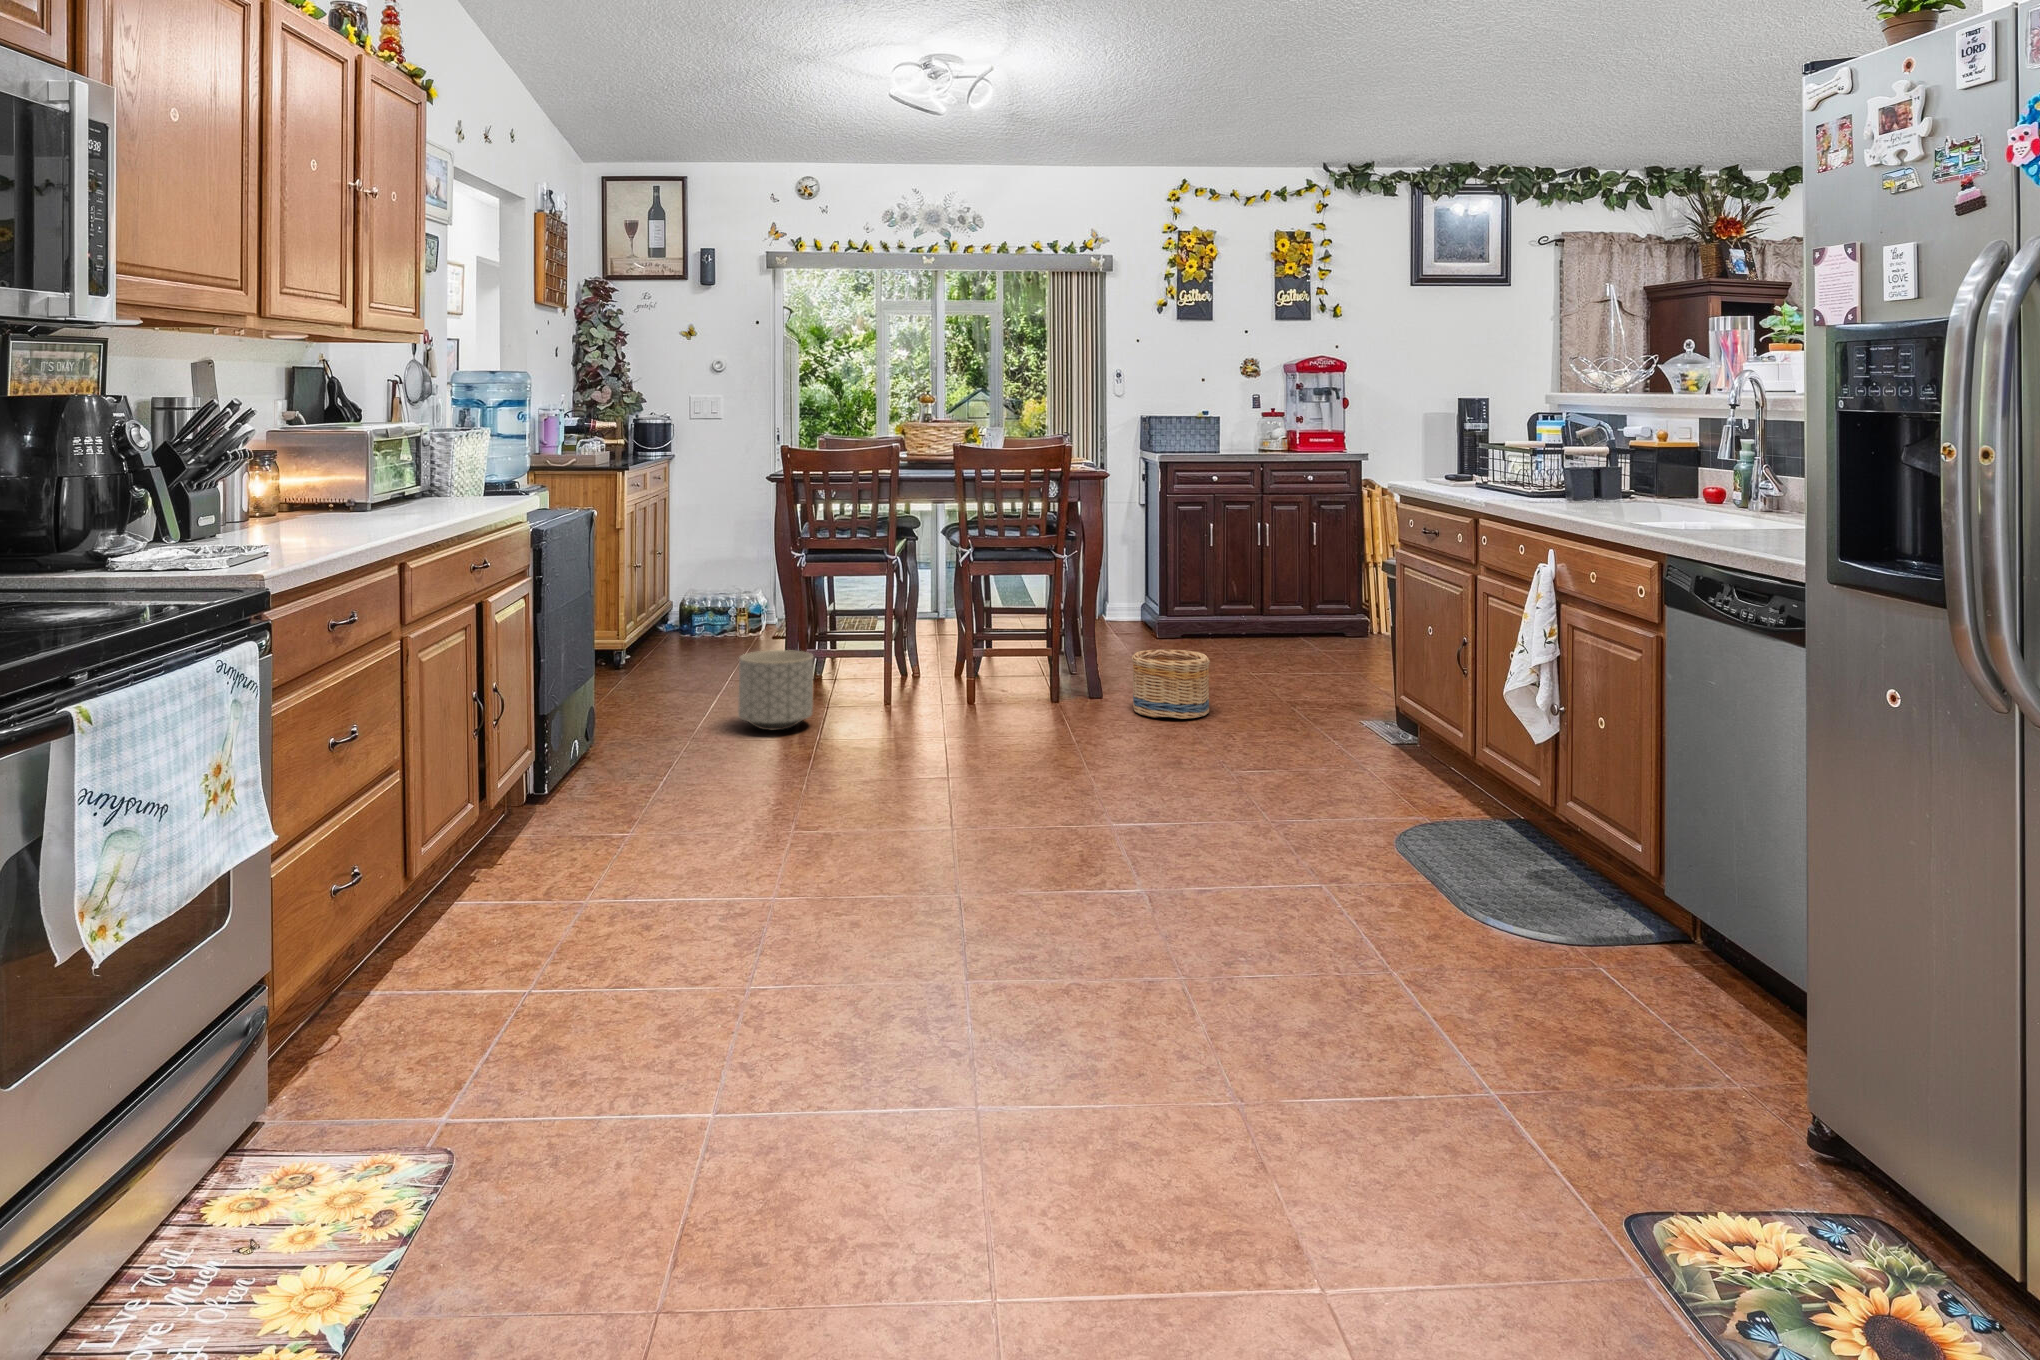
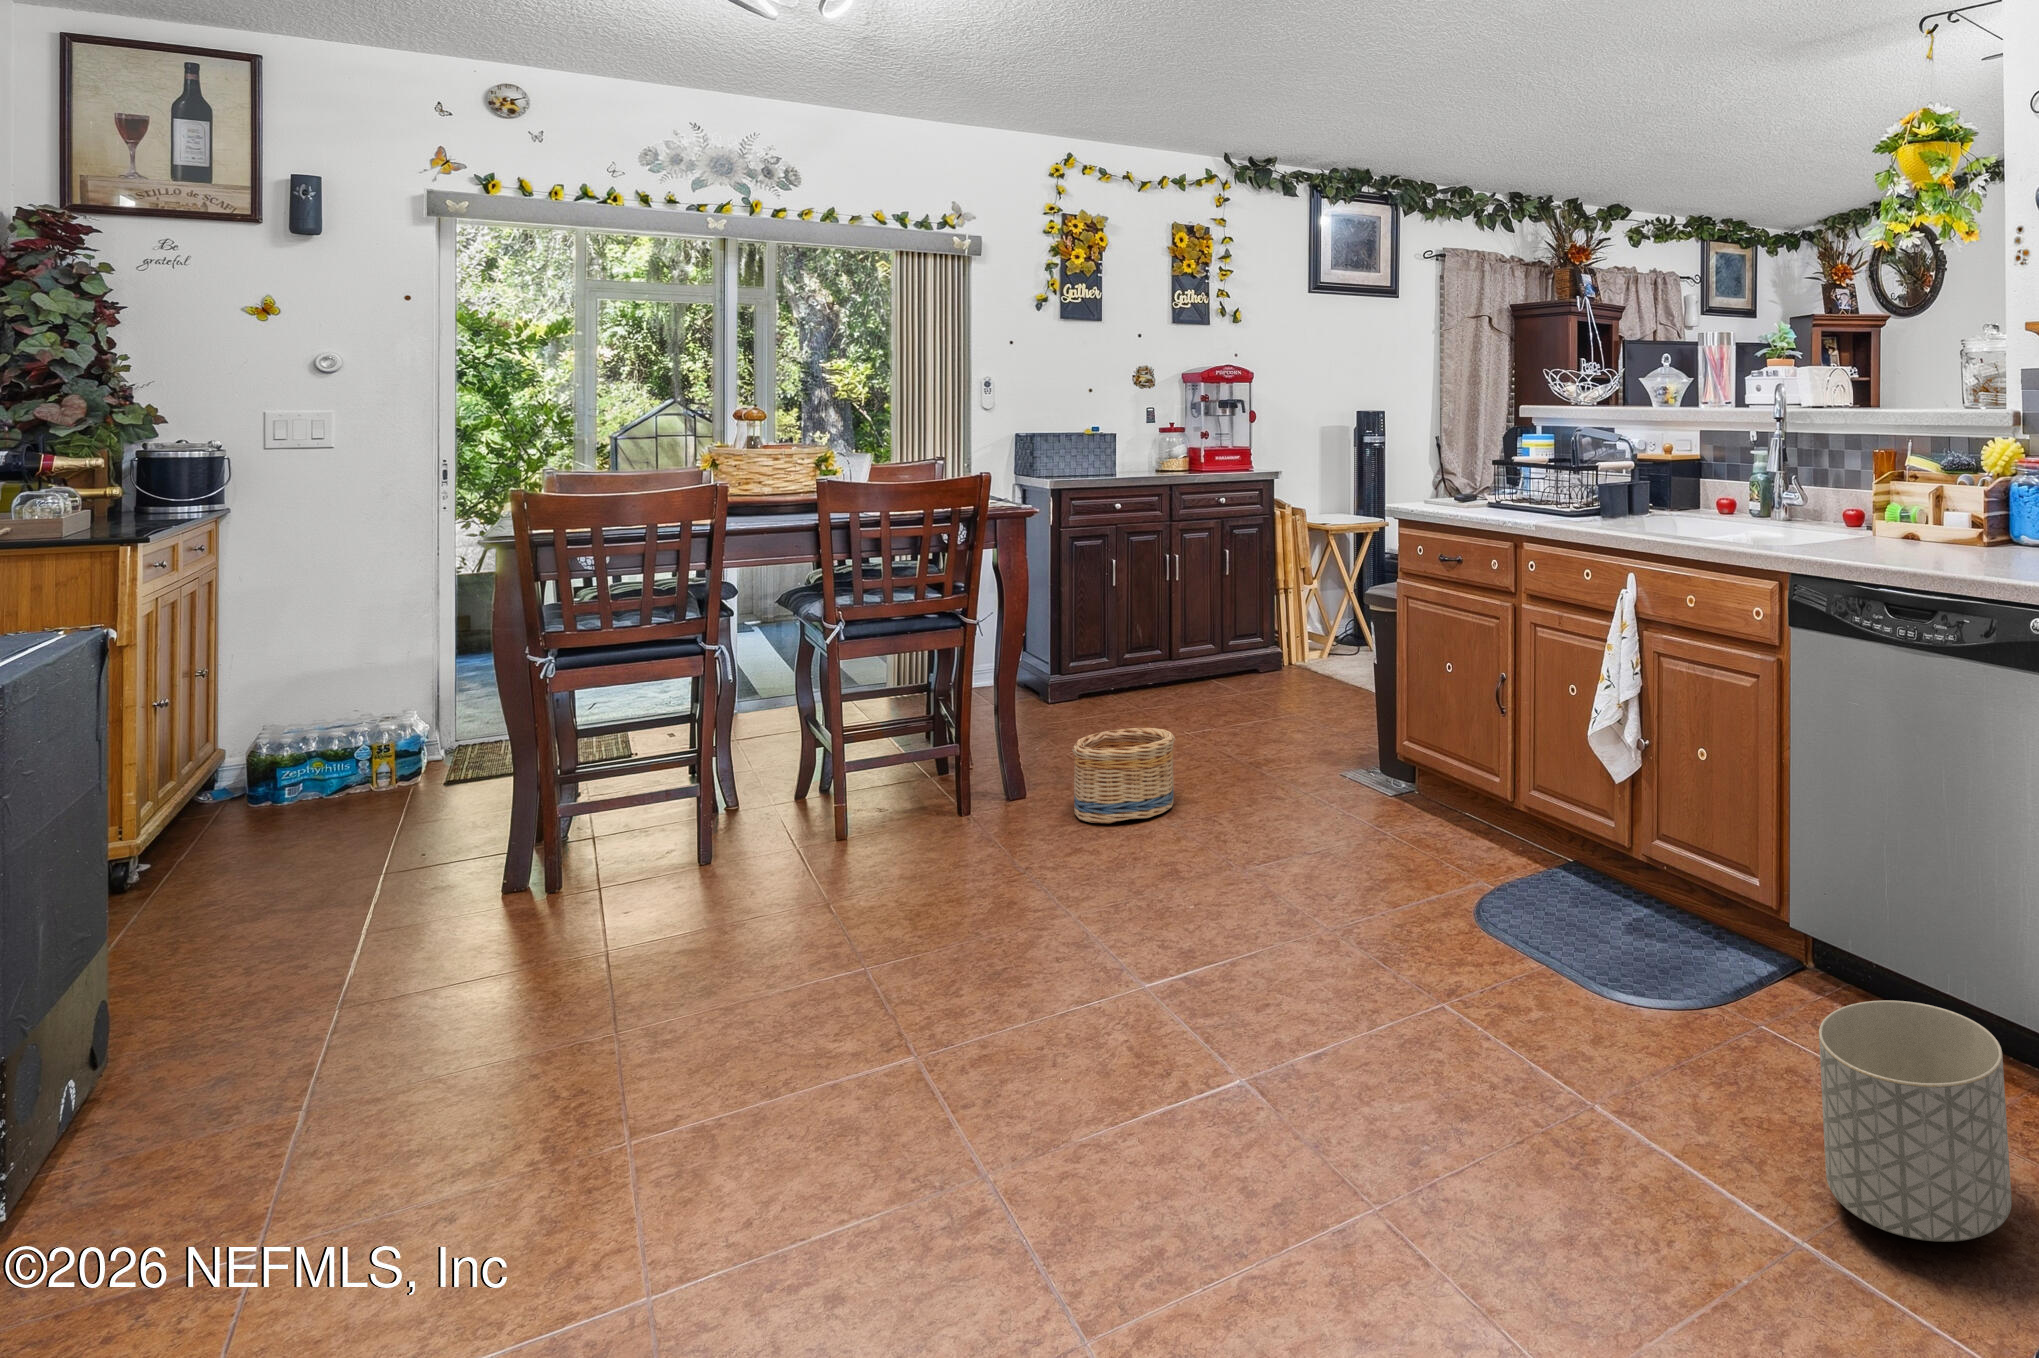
planter: present [738,650,813,730] -> present [1819,1000,2012,1242]

